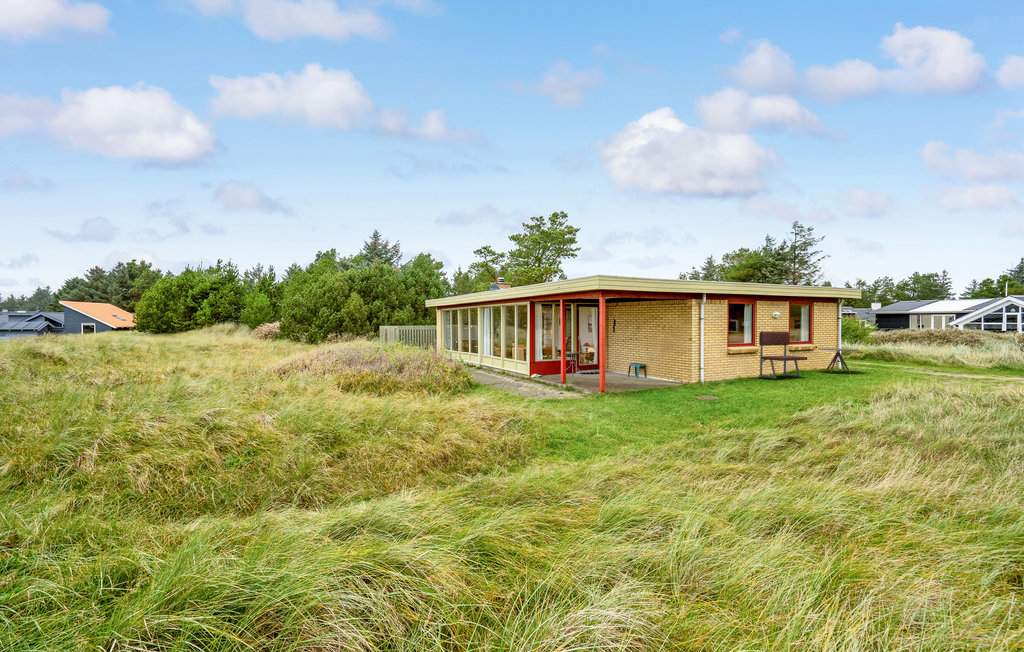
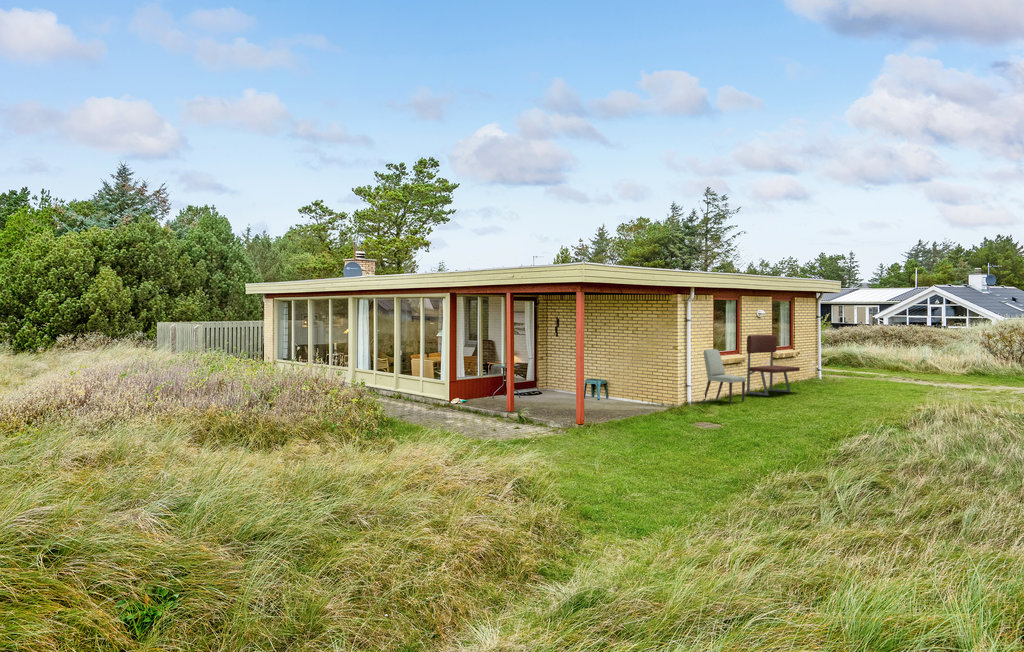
chair: none [717,342,752,383] -> present [703,349,746,404]
round table: present [818,348,859,374] -> none [801,355,849,387]

